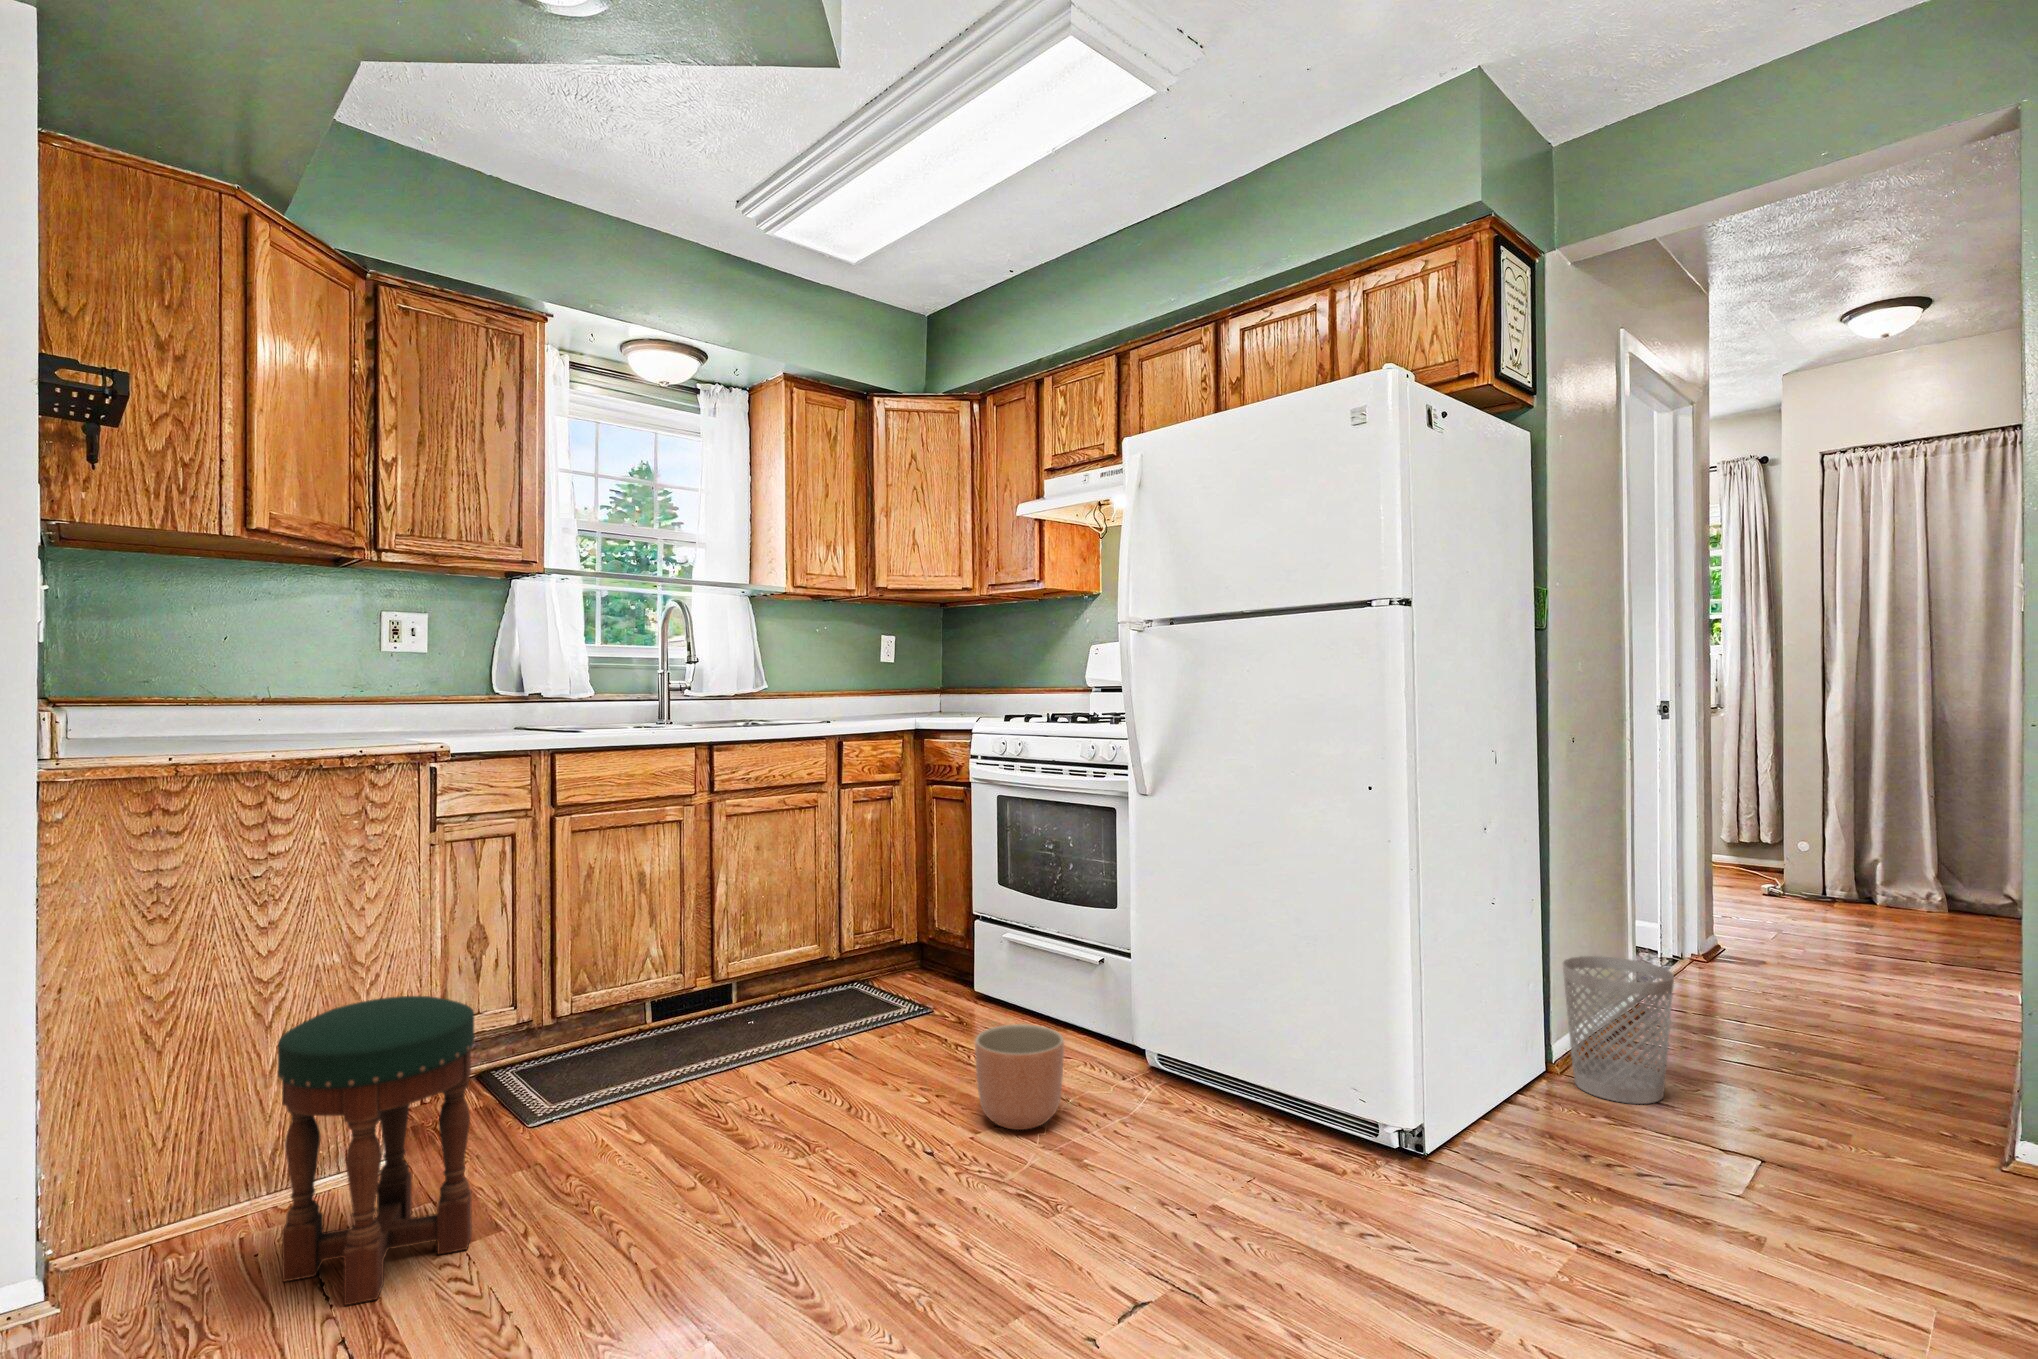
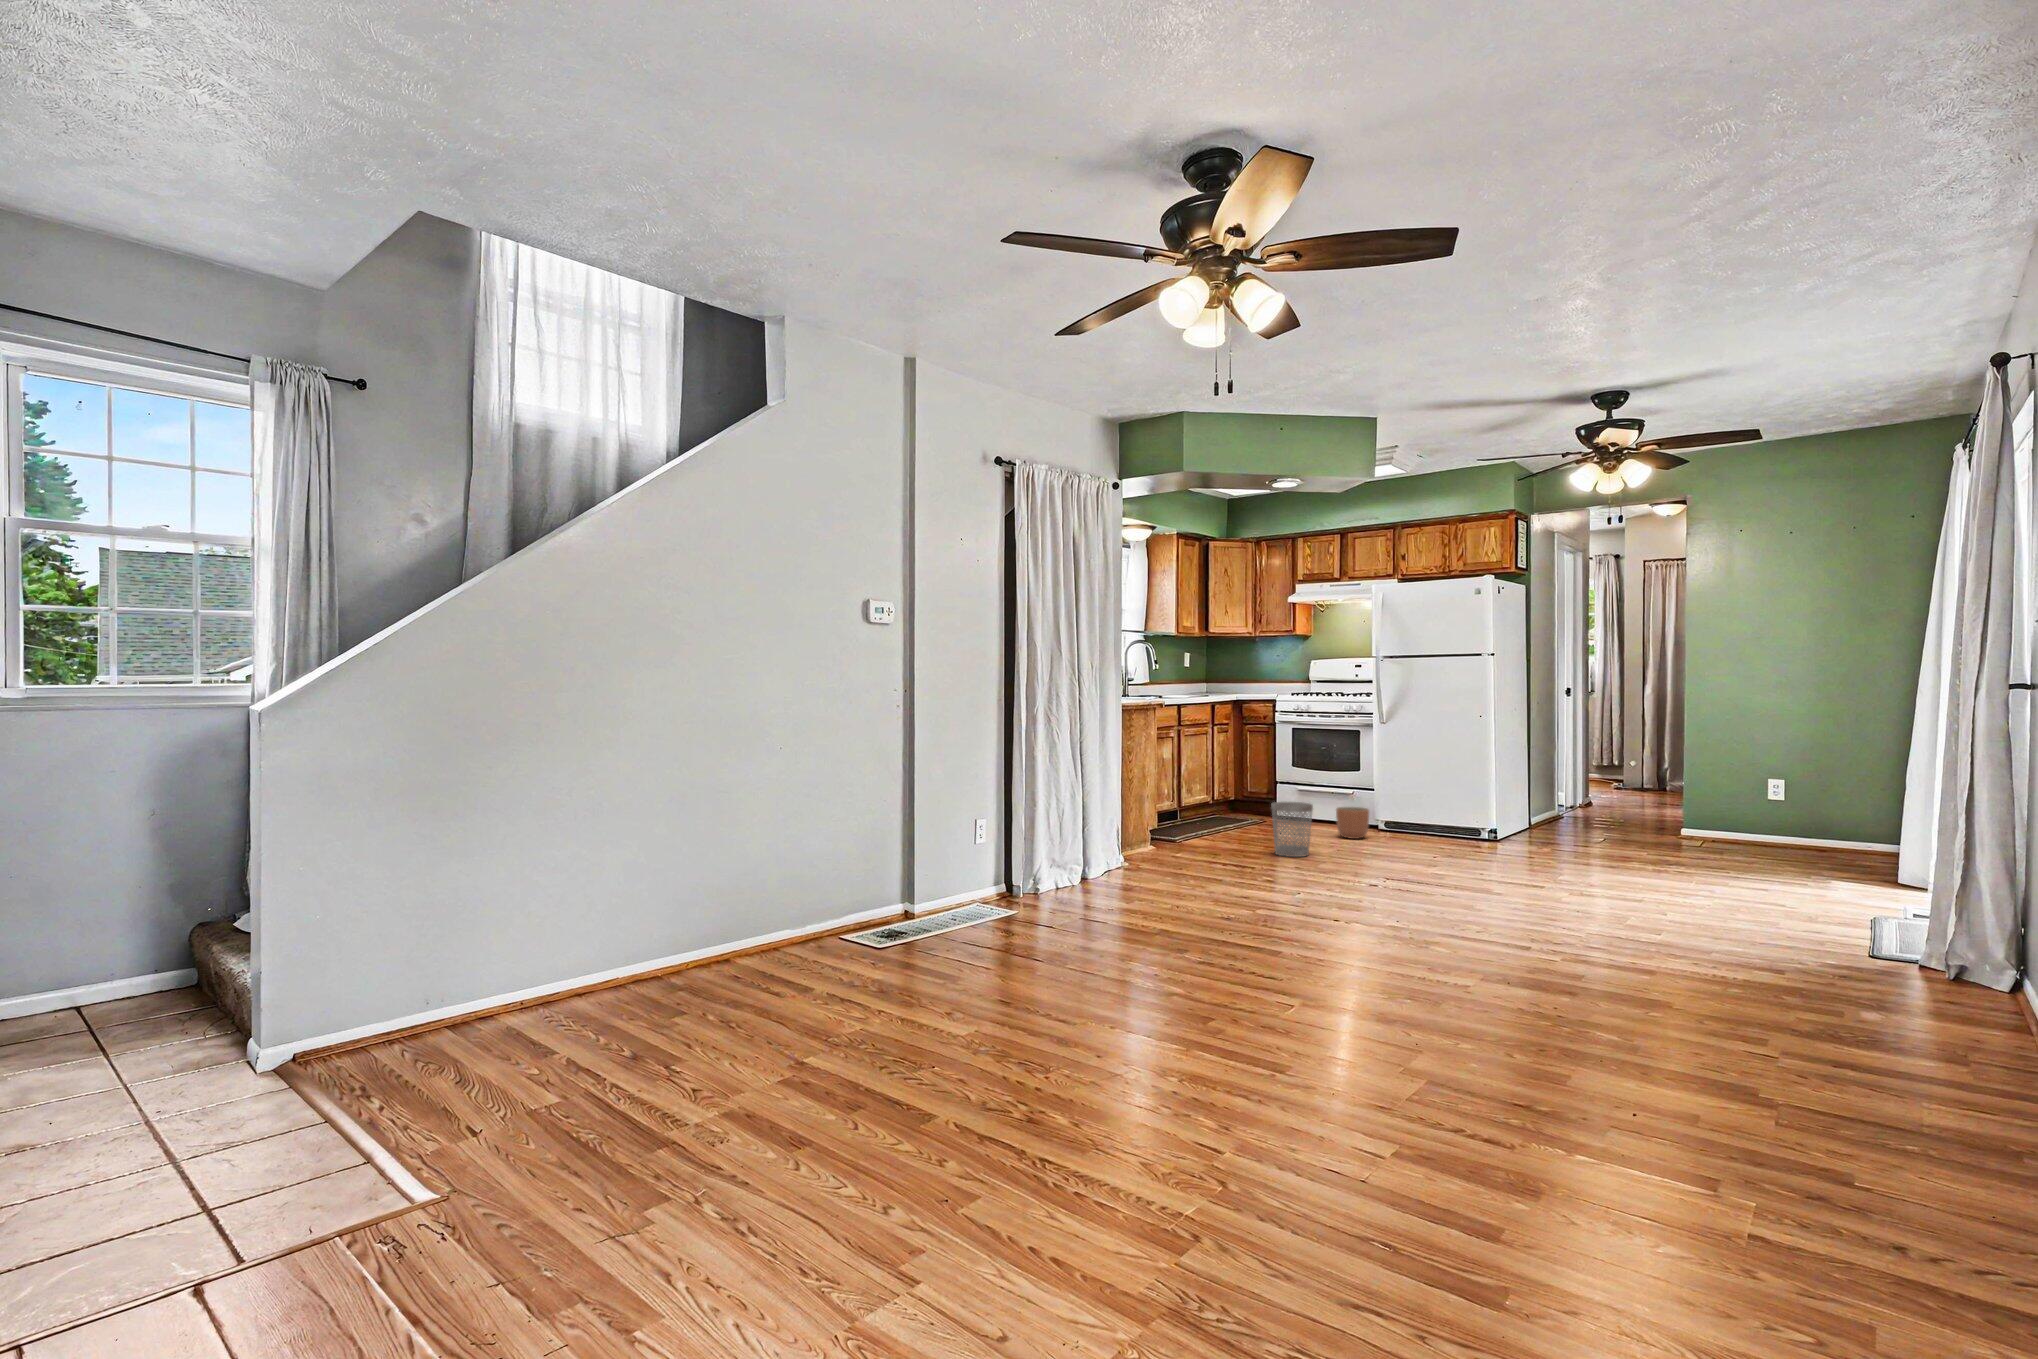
wastebasket: present [1562,956,1674,1104] -> present [1271,802,1313,857]
stool: present [277,996,475,1305] -> none [1180,780,1231,860]

